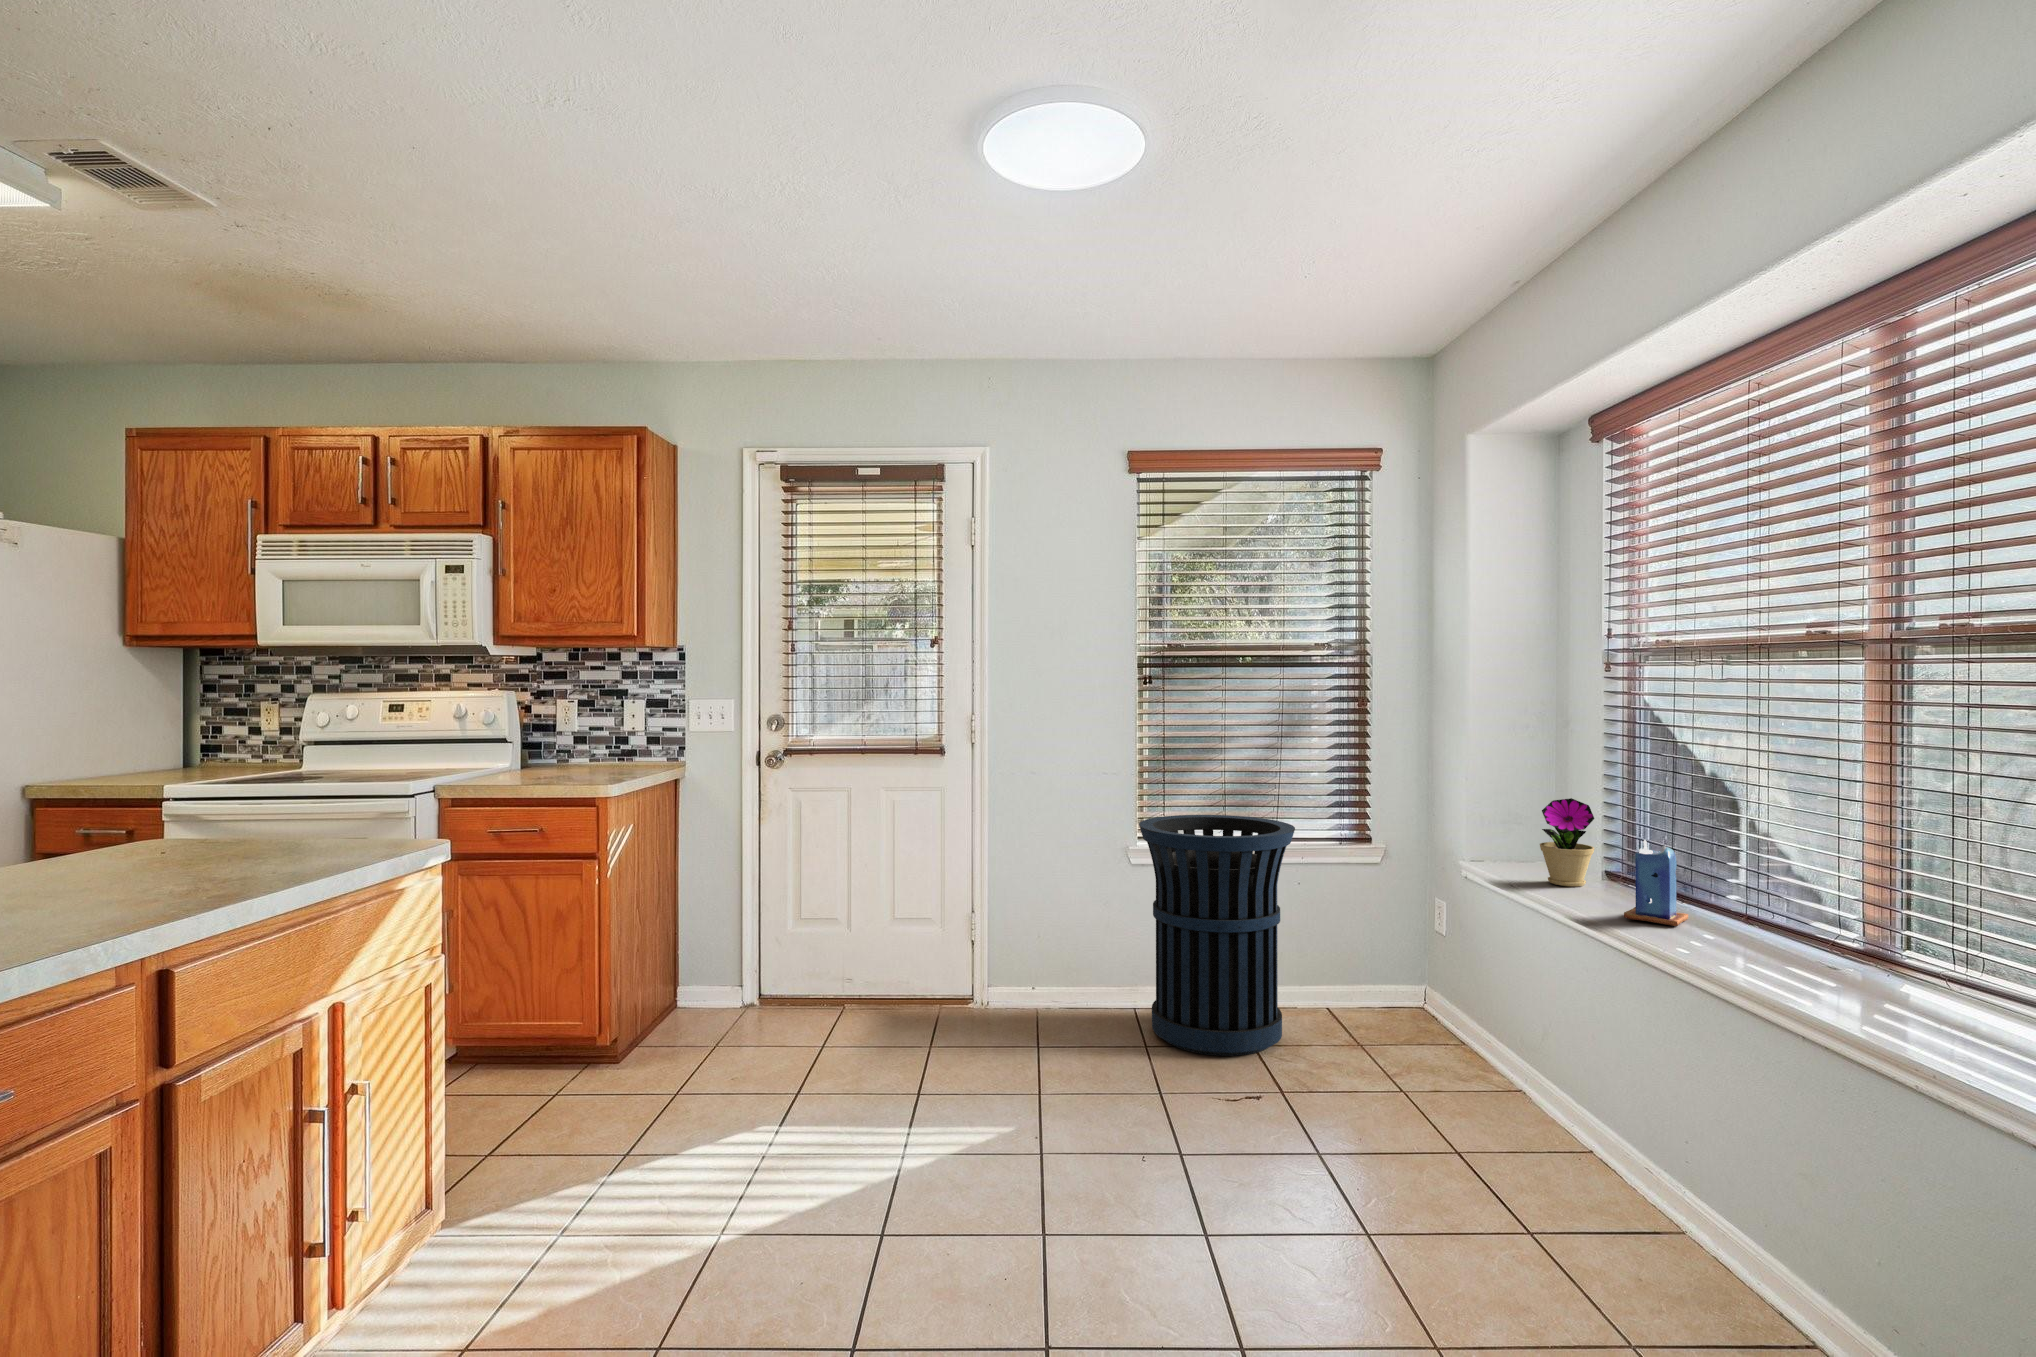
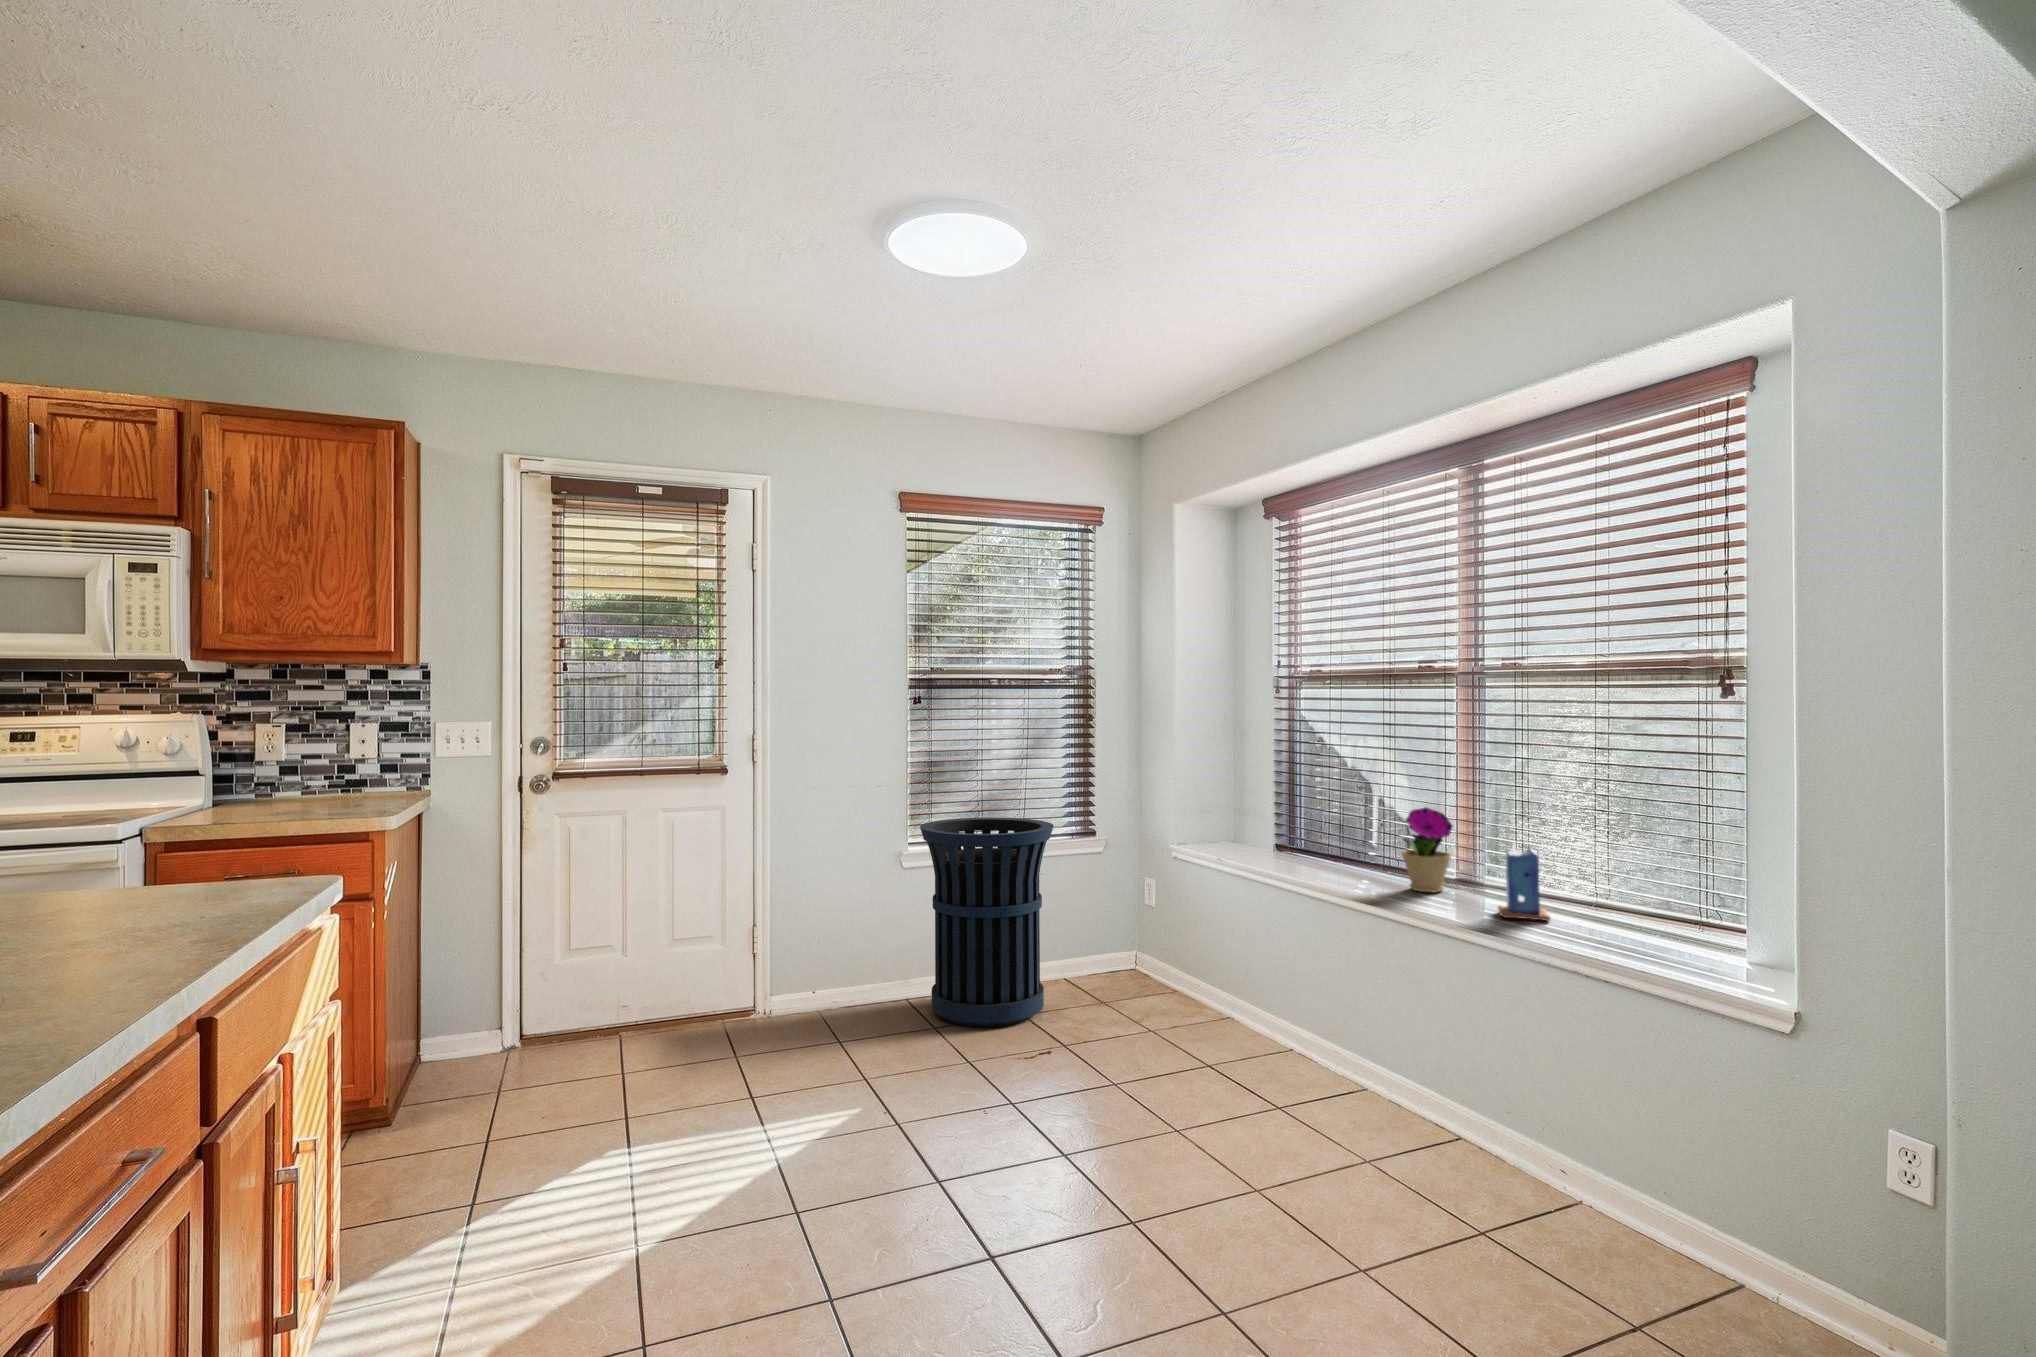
flower pot: present [1540,798,1594,887] -> present [1402,808,1452,893]
candle: present [1624,840,1688,926] -> present [1498,842,1550,921]

